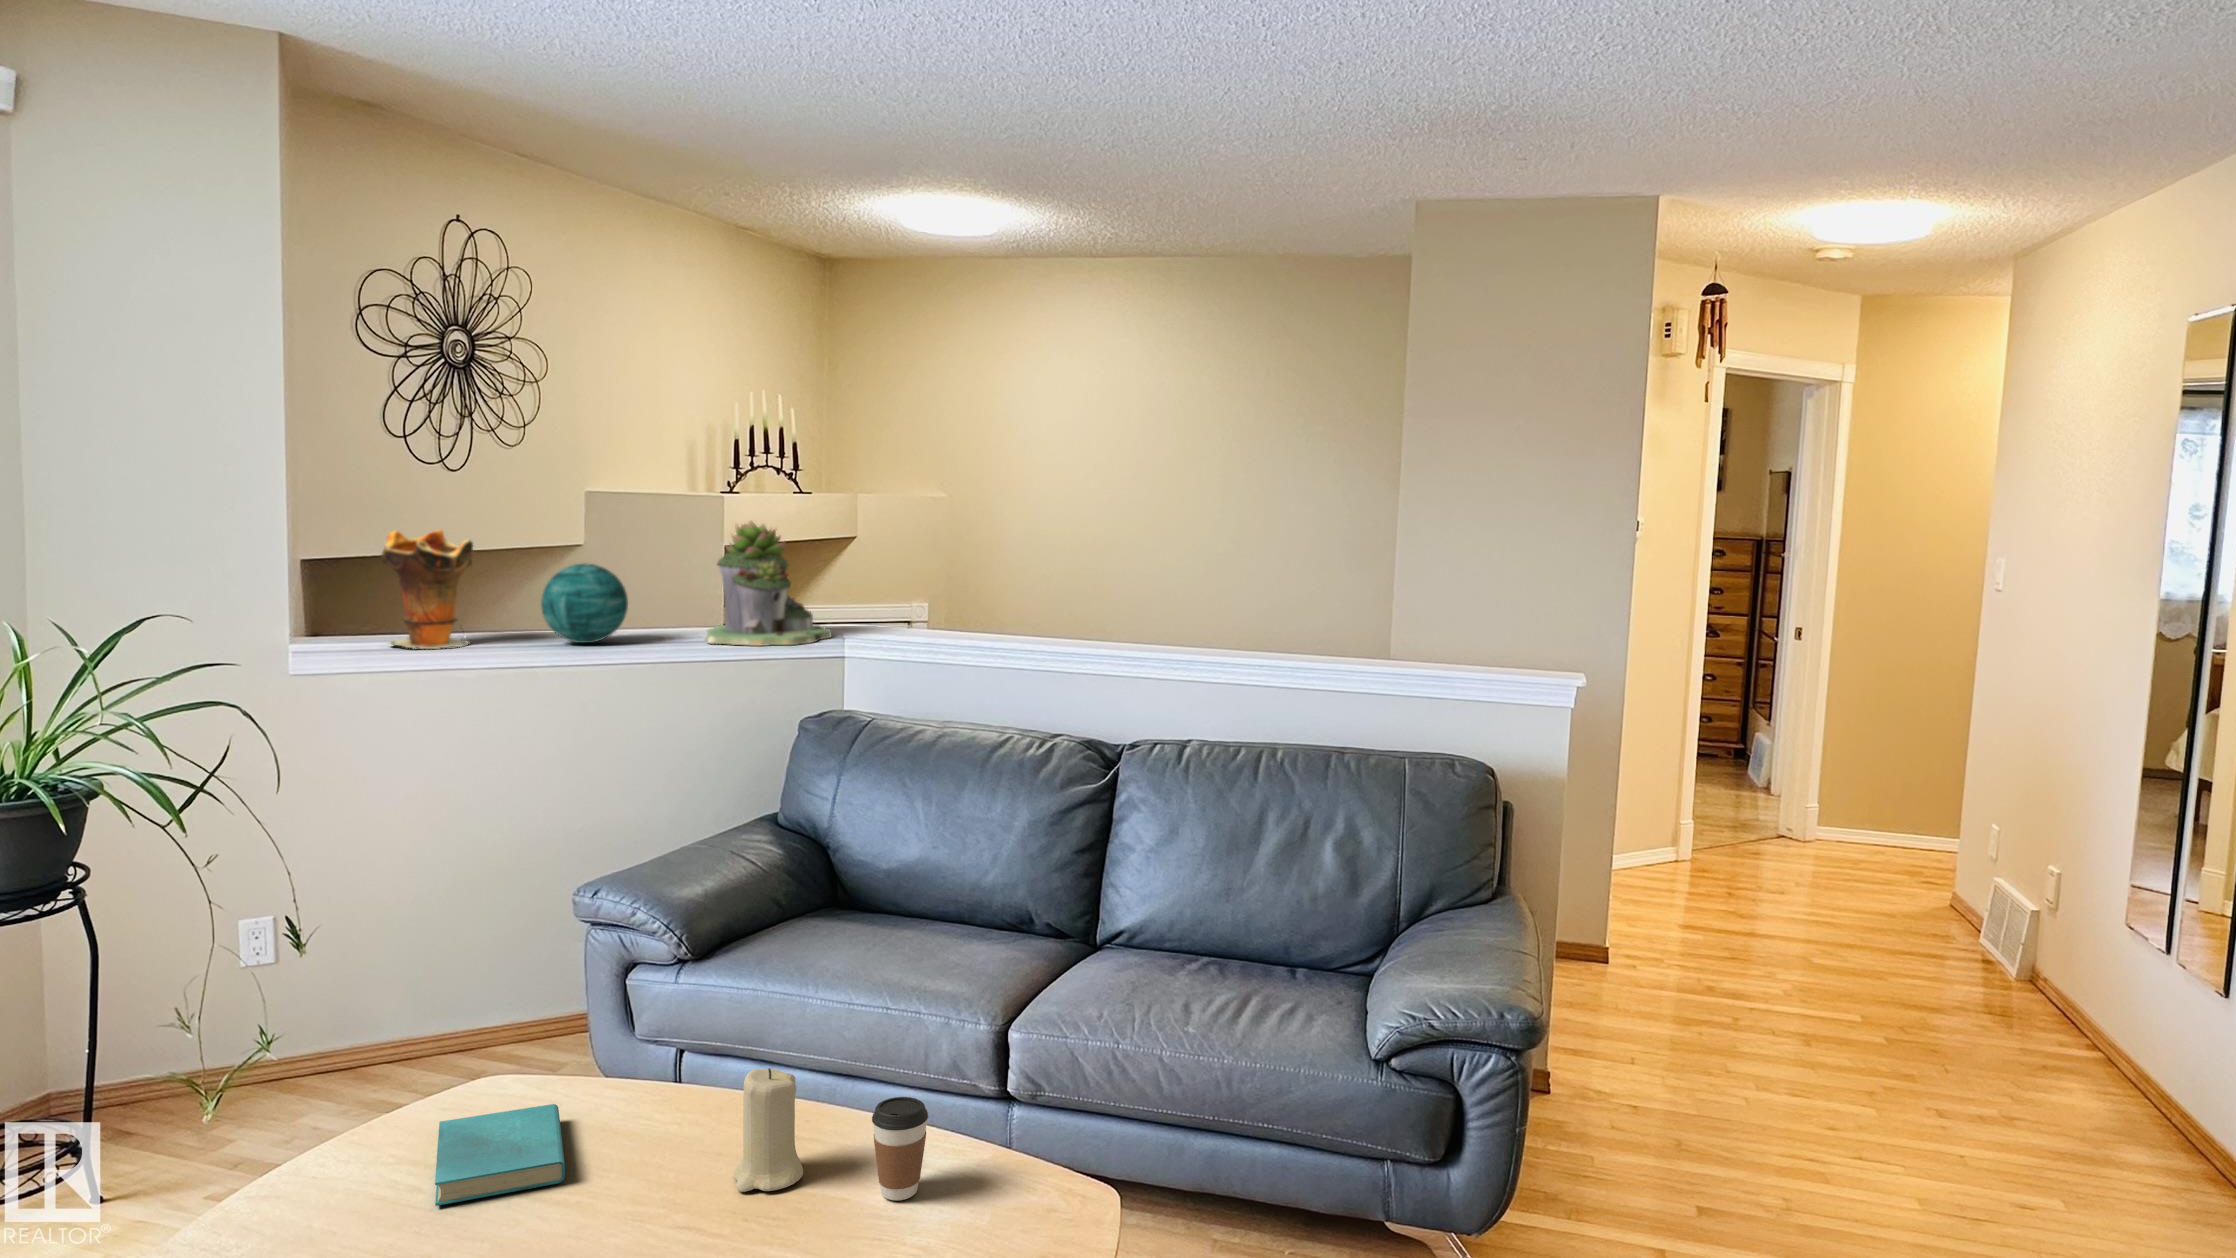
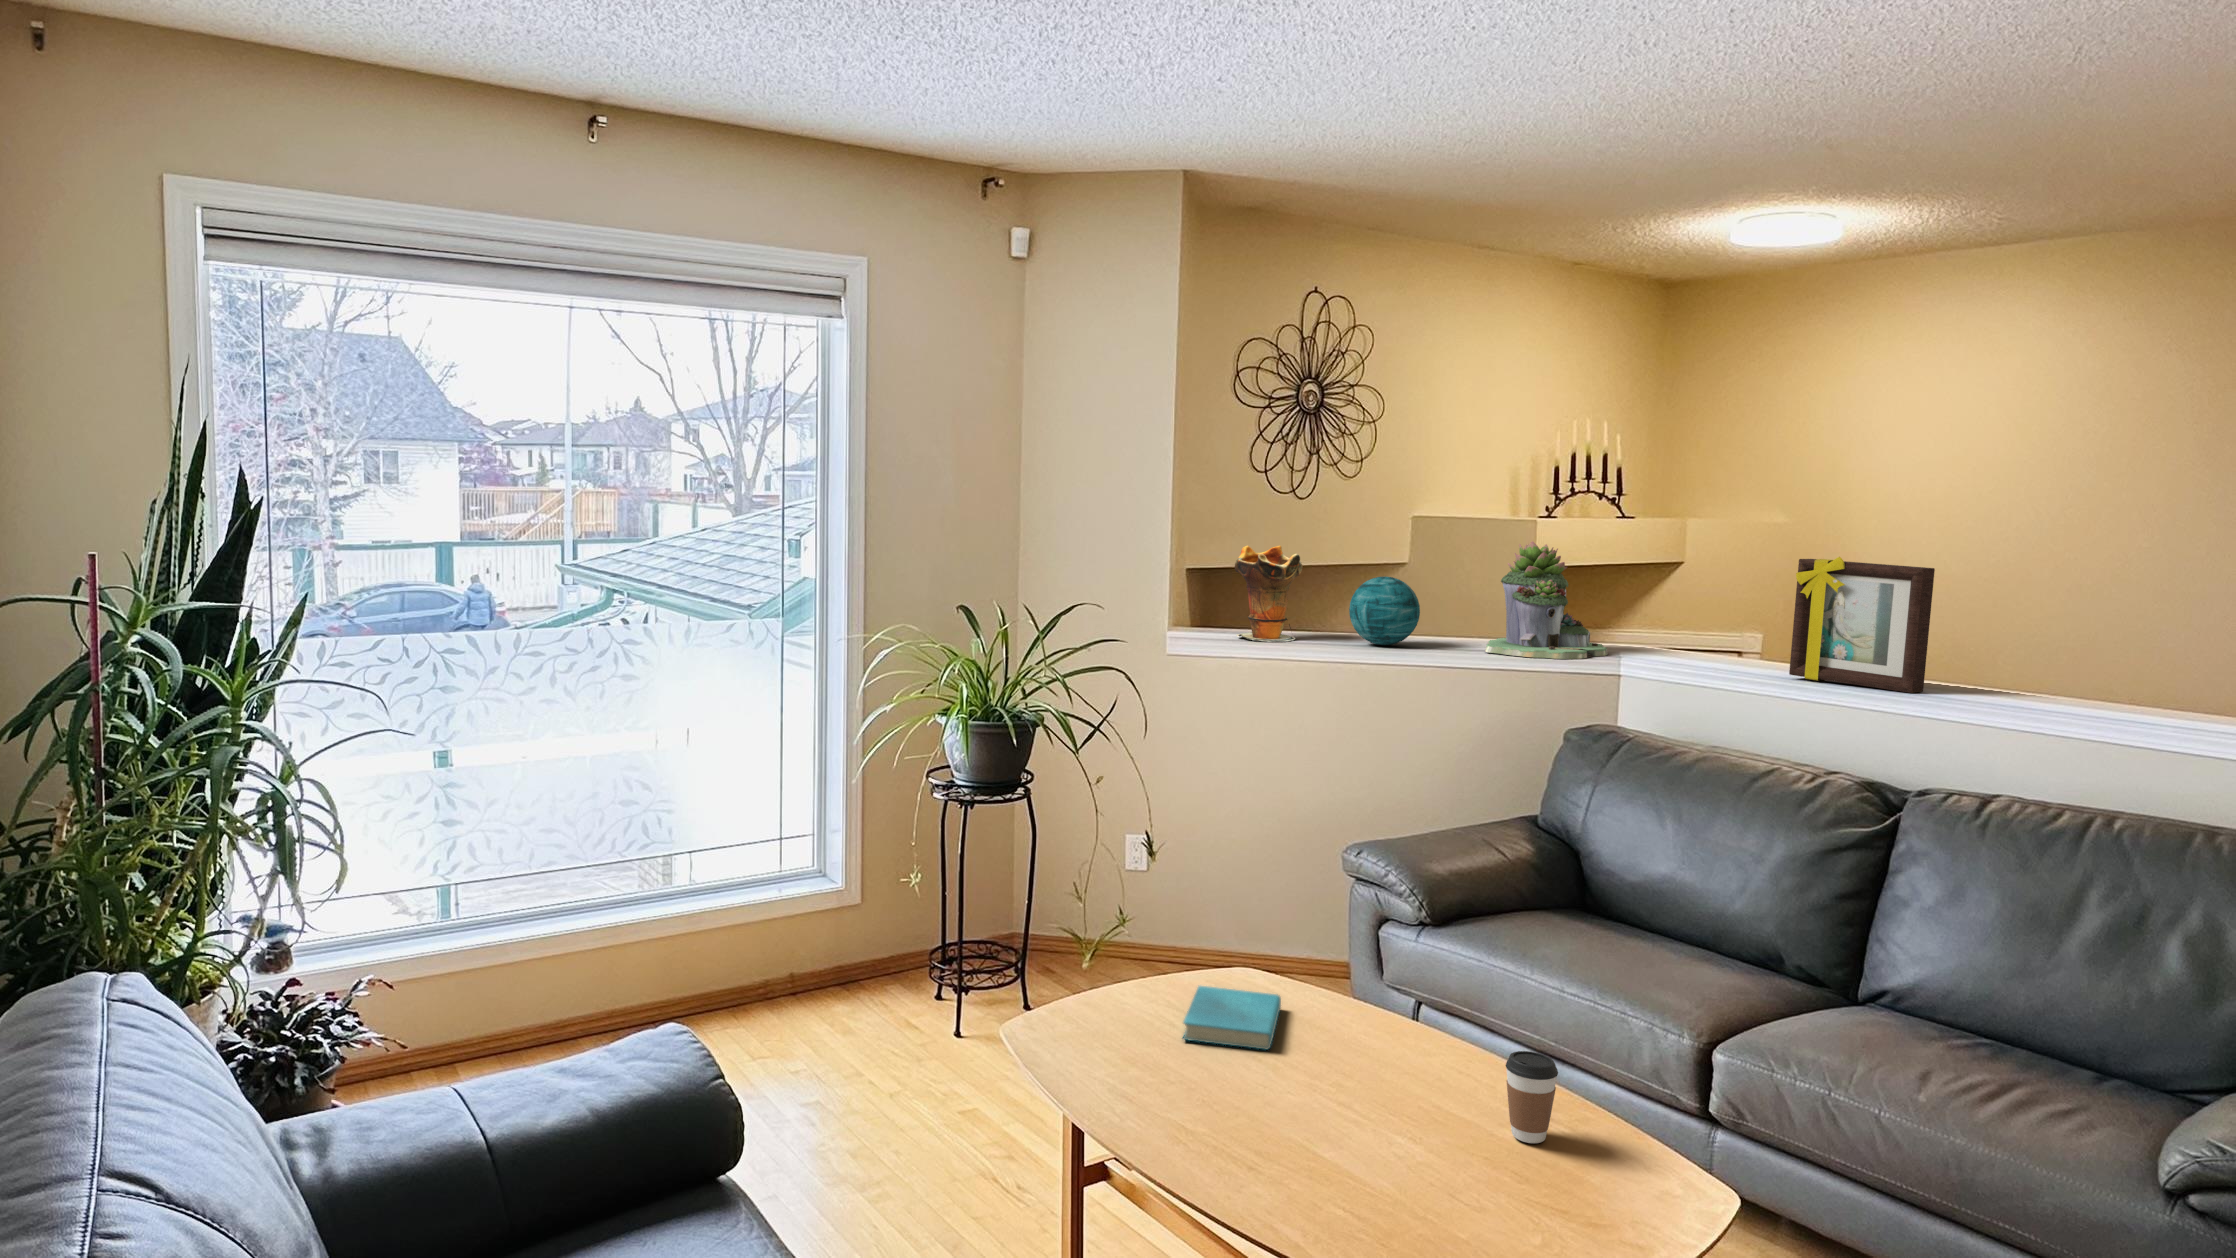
picture frame: none [1010,532,1126,655] -> present [1789,557,1935,693]
candle: present [733,1068,803,1192] -> none [1393,998,1452,1103]

